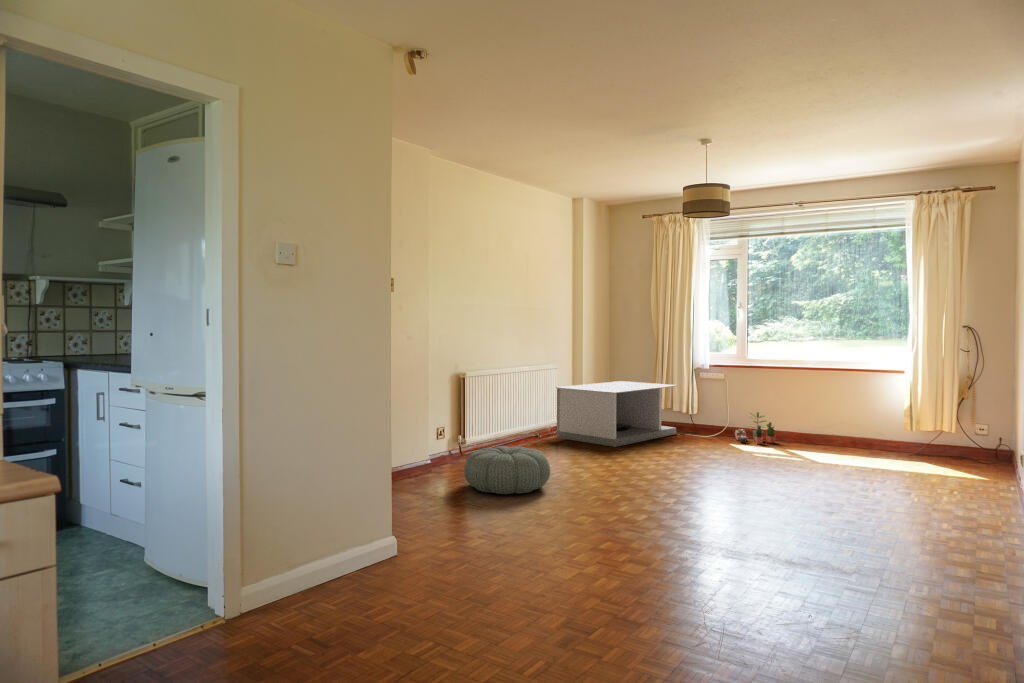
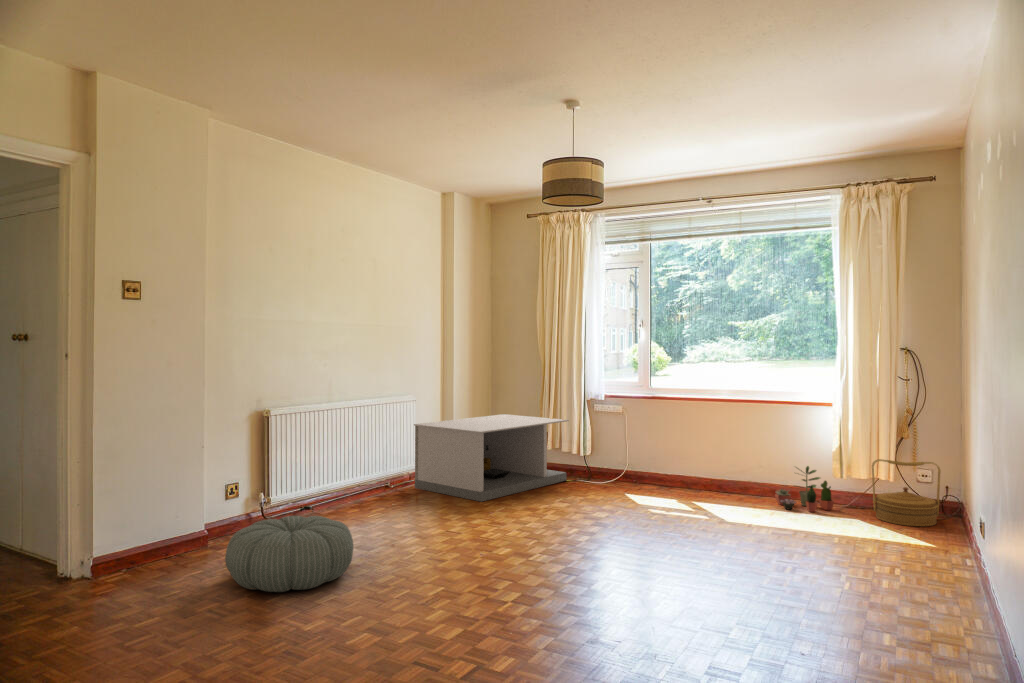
potted plant: present [735,412,776,444] -> present [775,466,834,512]
woven basket: none [937,415,995,468] -> present [872,459,941,527]

